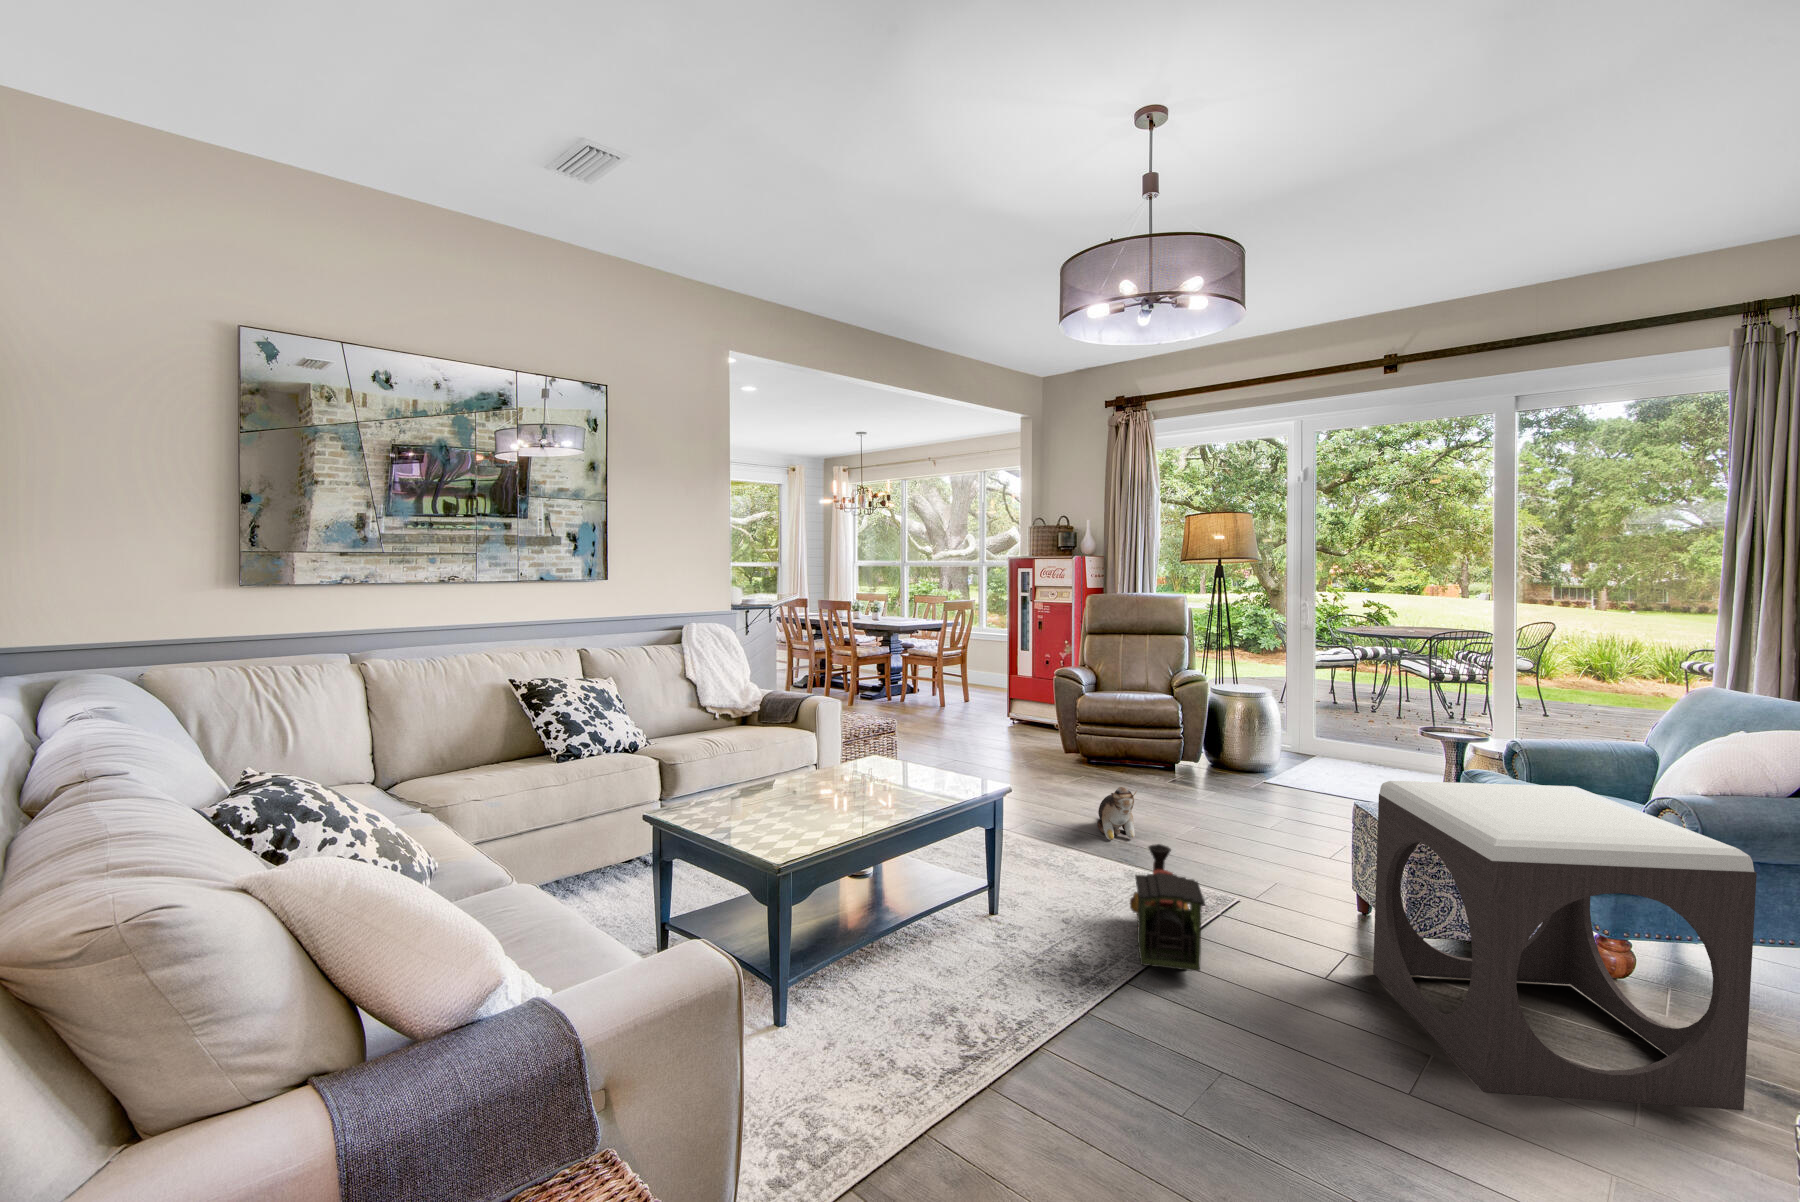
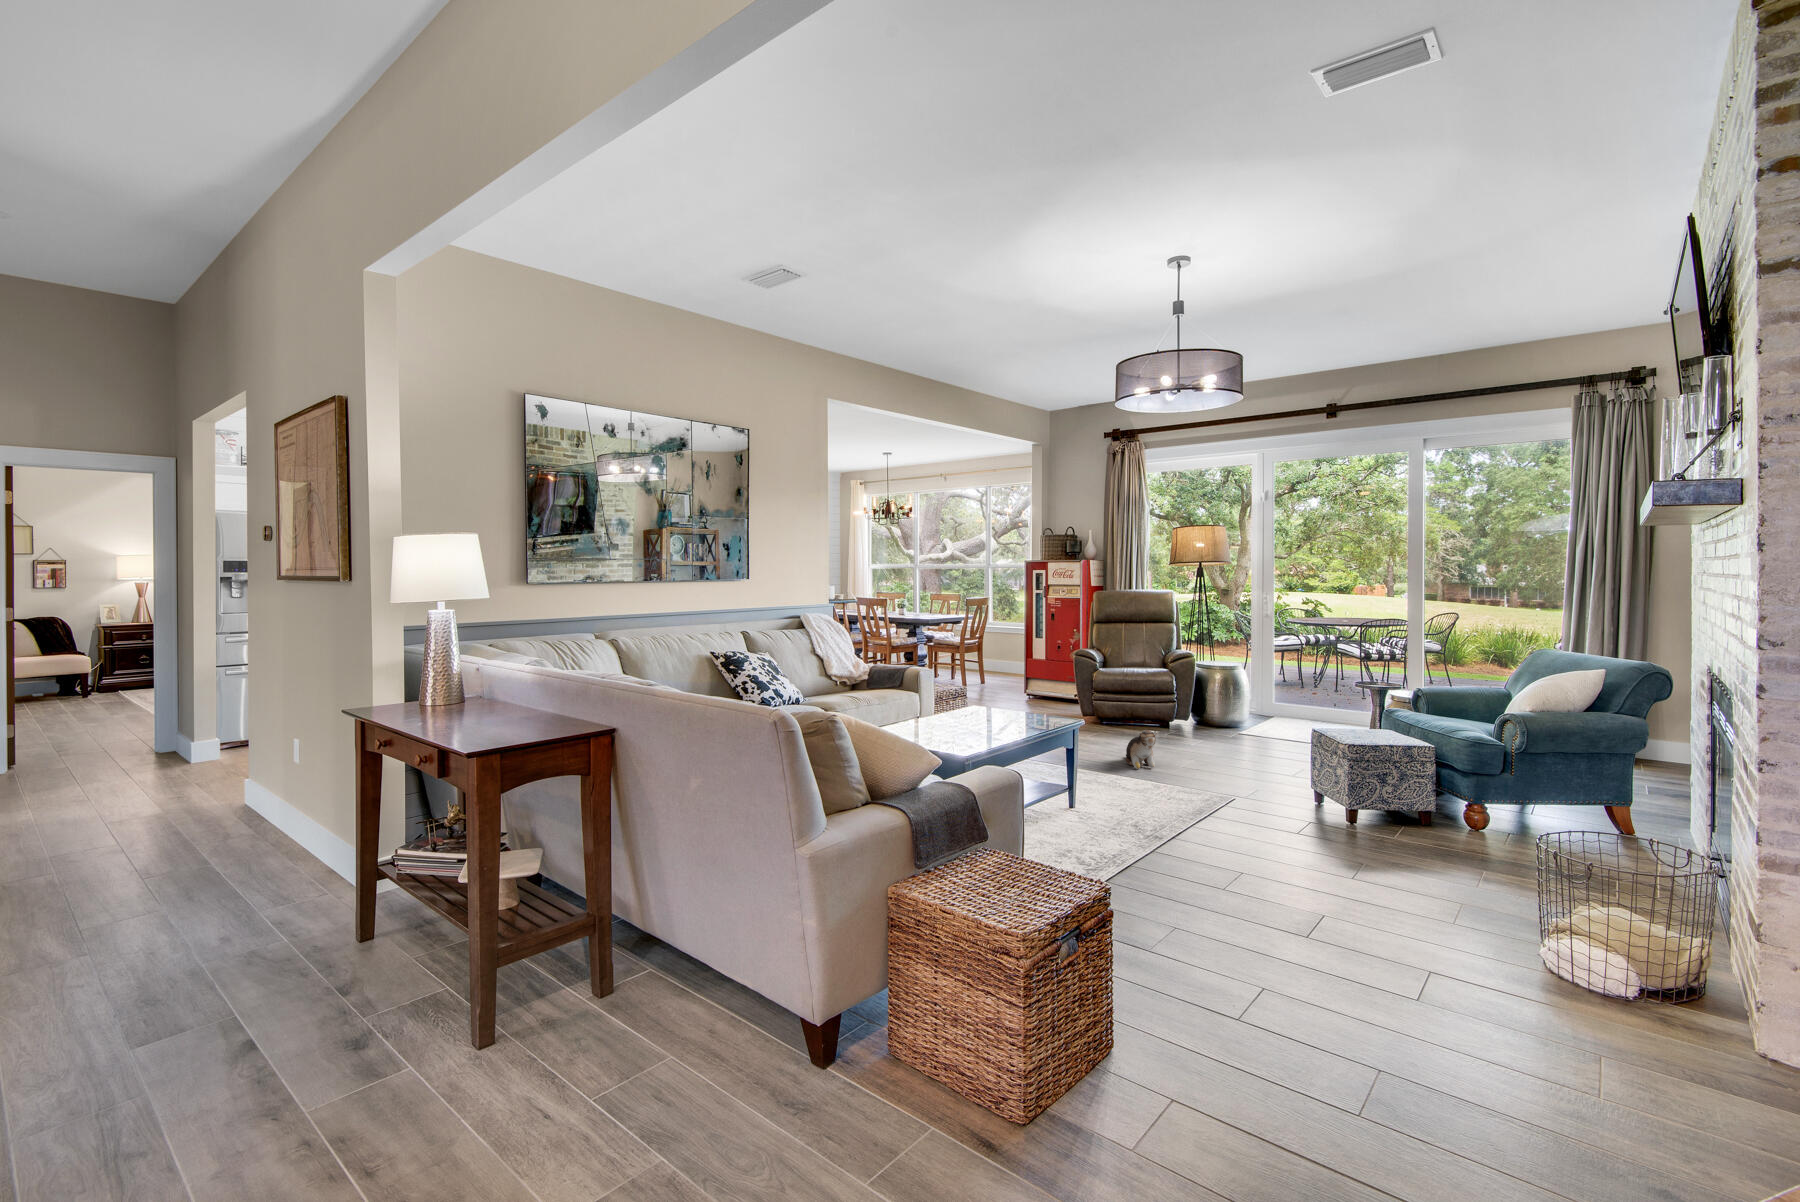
footstool: present [1373,781,1757,1110] -> none [1328,705,1541,878]
toy train: present [1130,844,1205,971] -> none [1166,757,1226,831]

